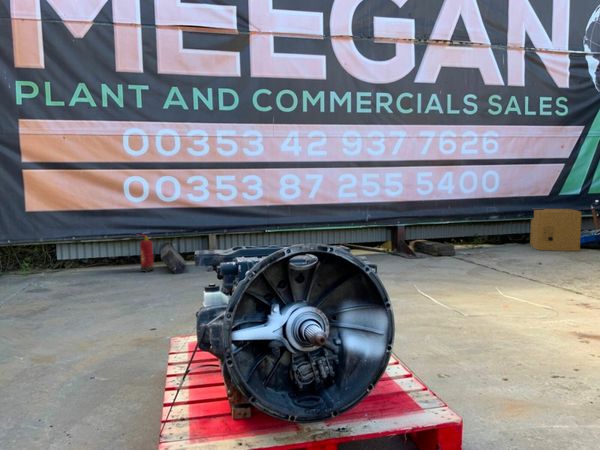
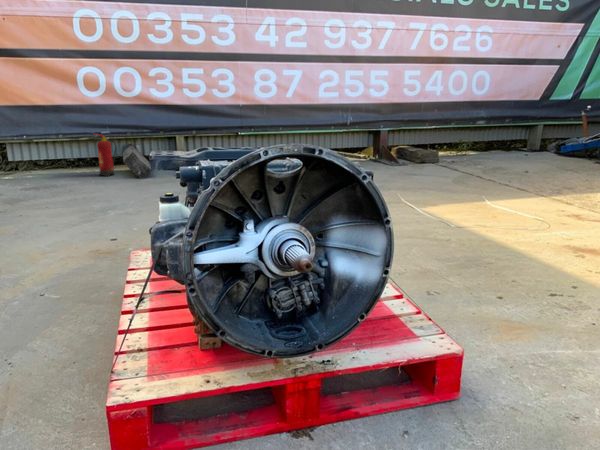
cardboard box: present [530,209,582,251] -> none [516,114,574,160]

